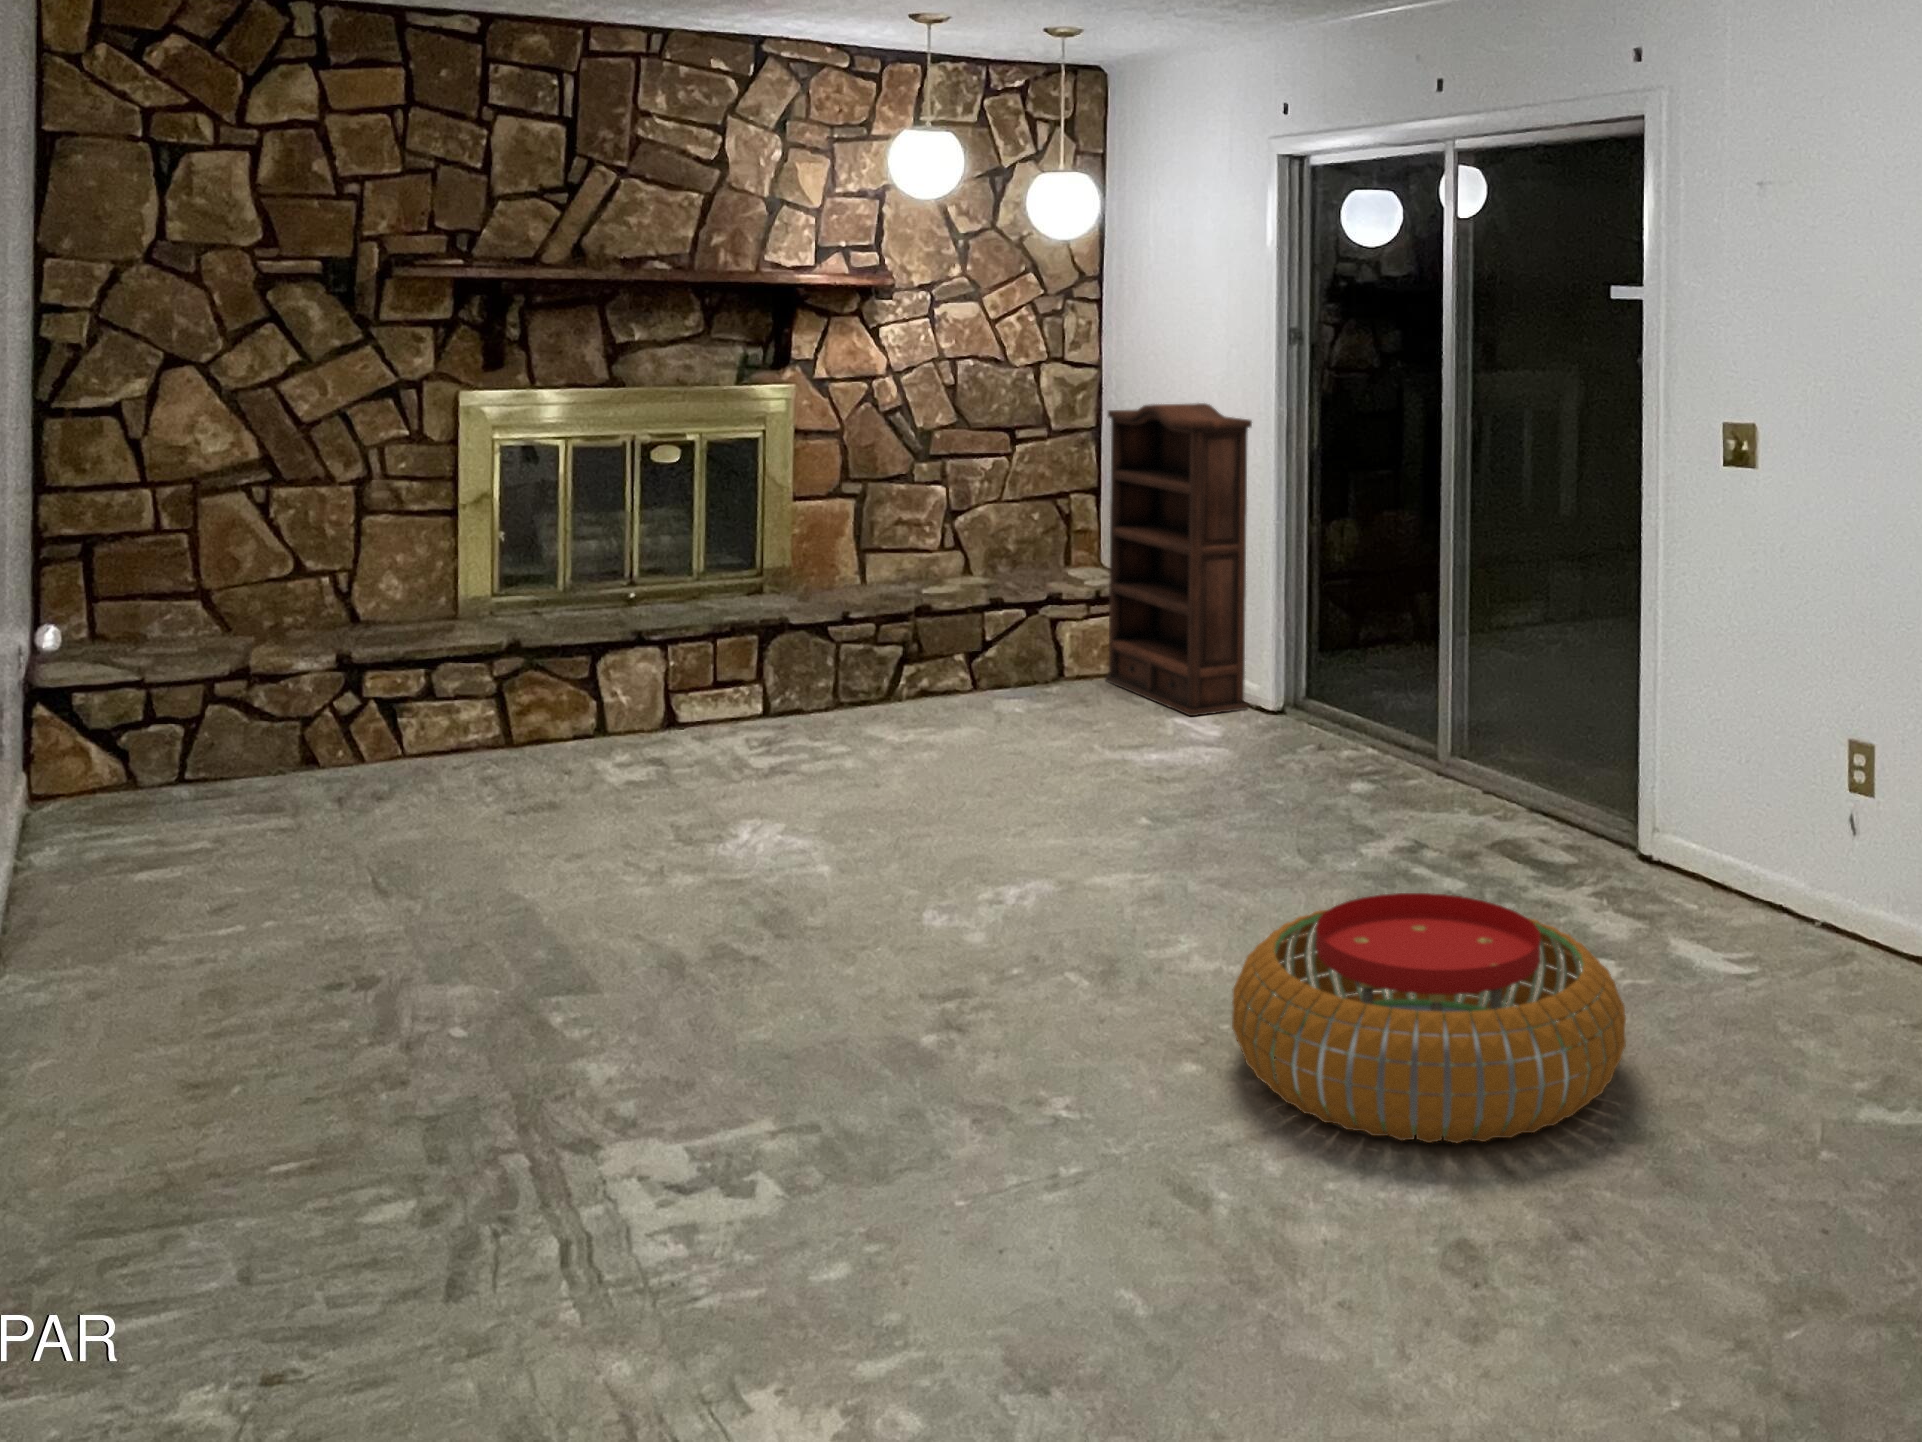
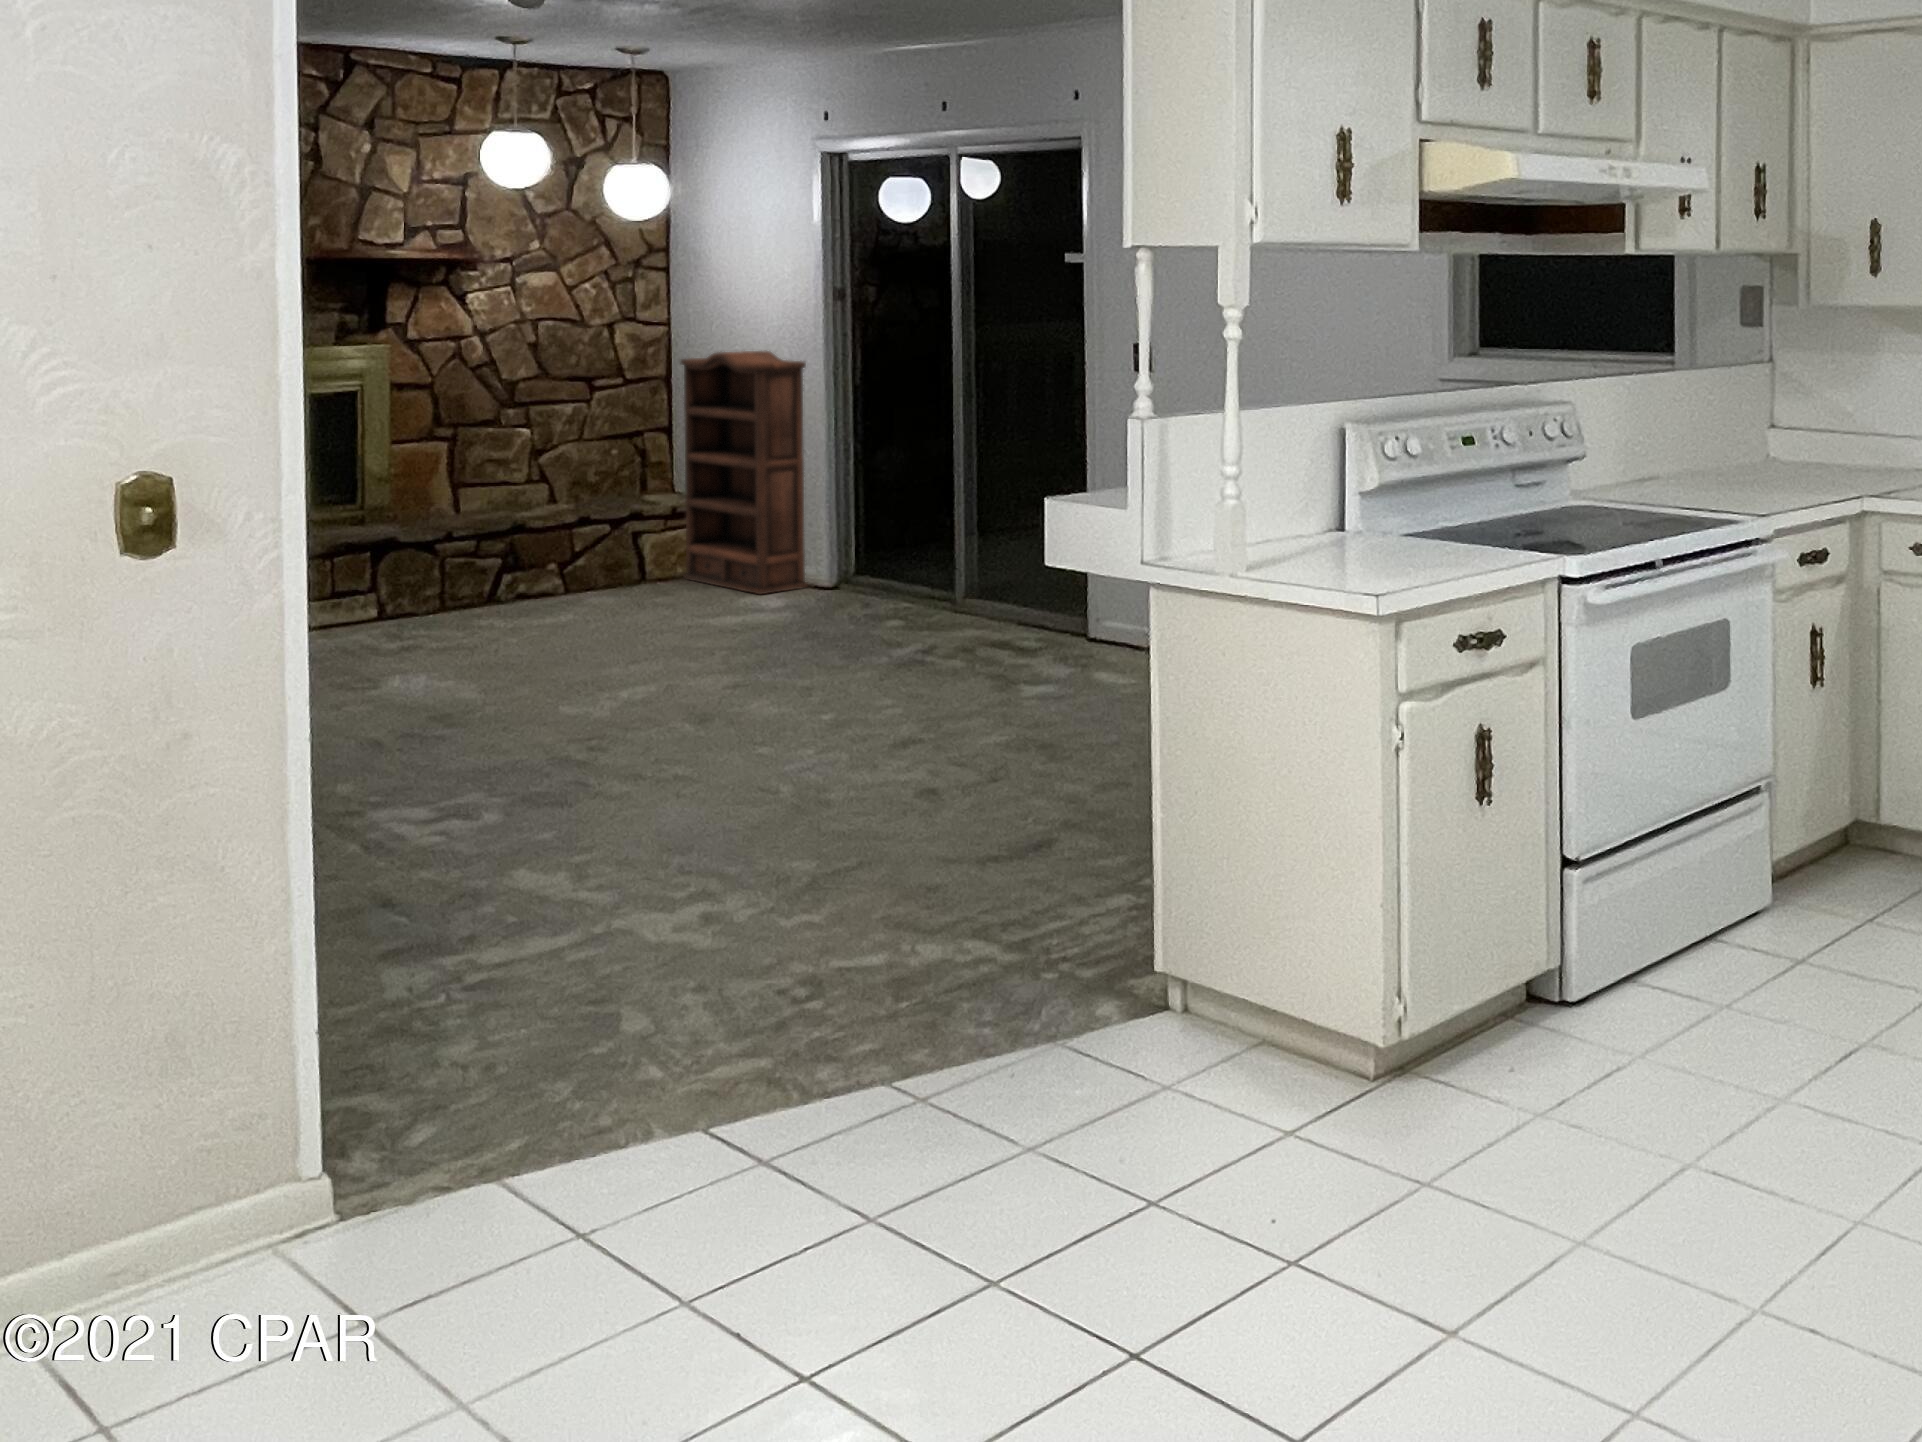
pouf: present [1232,893,1626,1143] -> none [802,645,1055,771]

